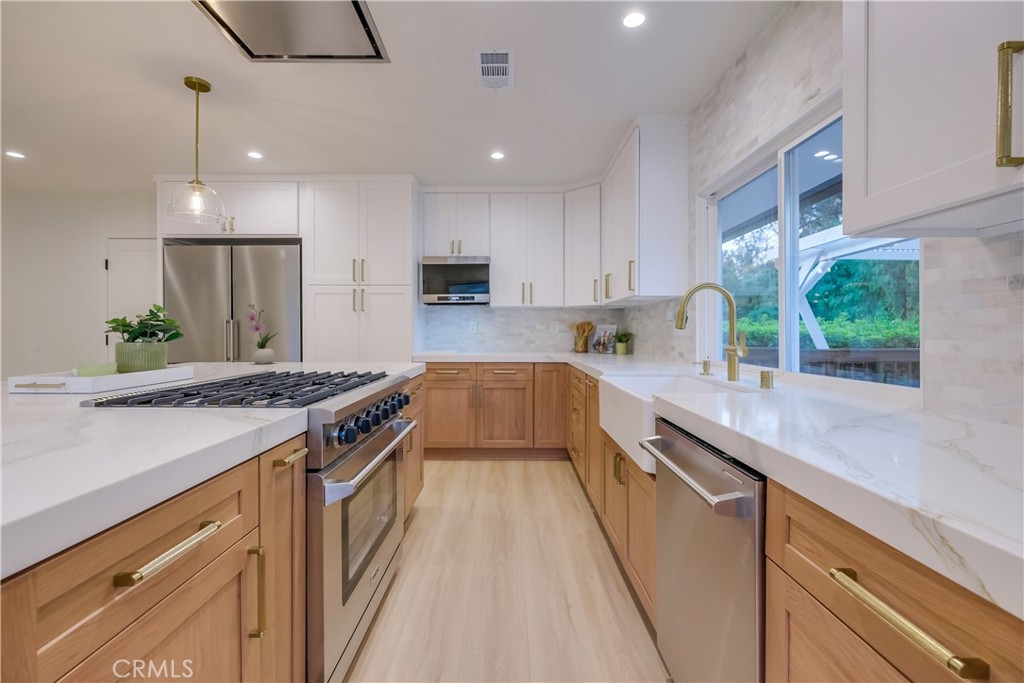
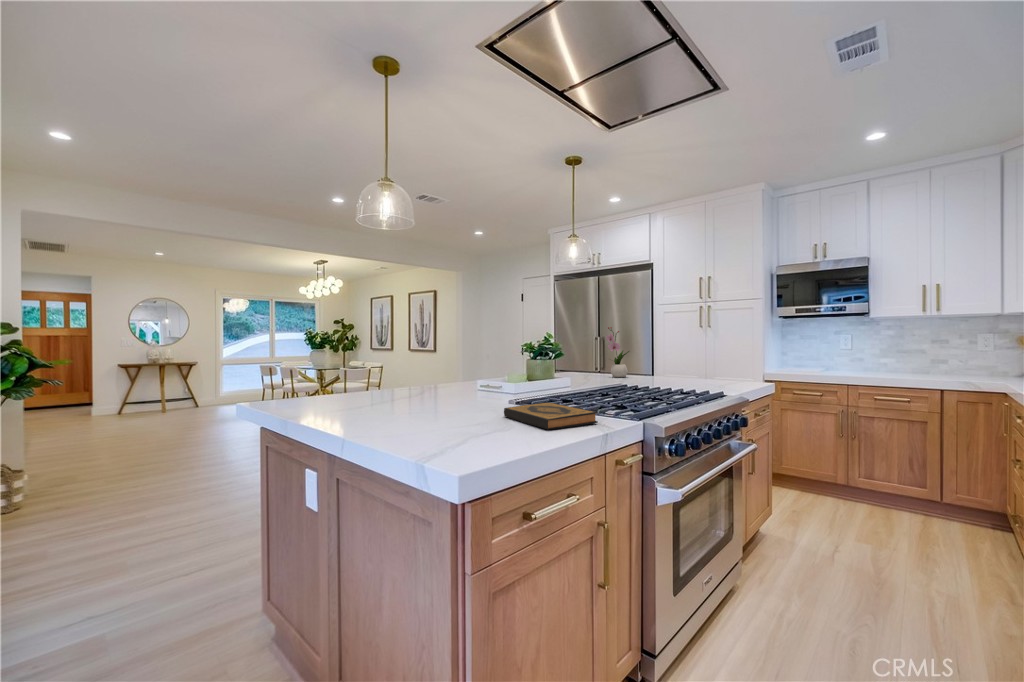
hardback book: none [55,400,247,440] -> present [504,402,598,429]

